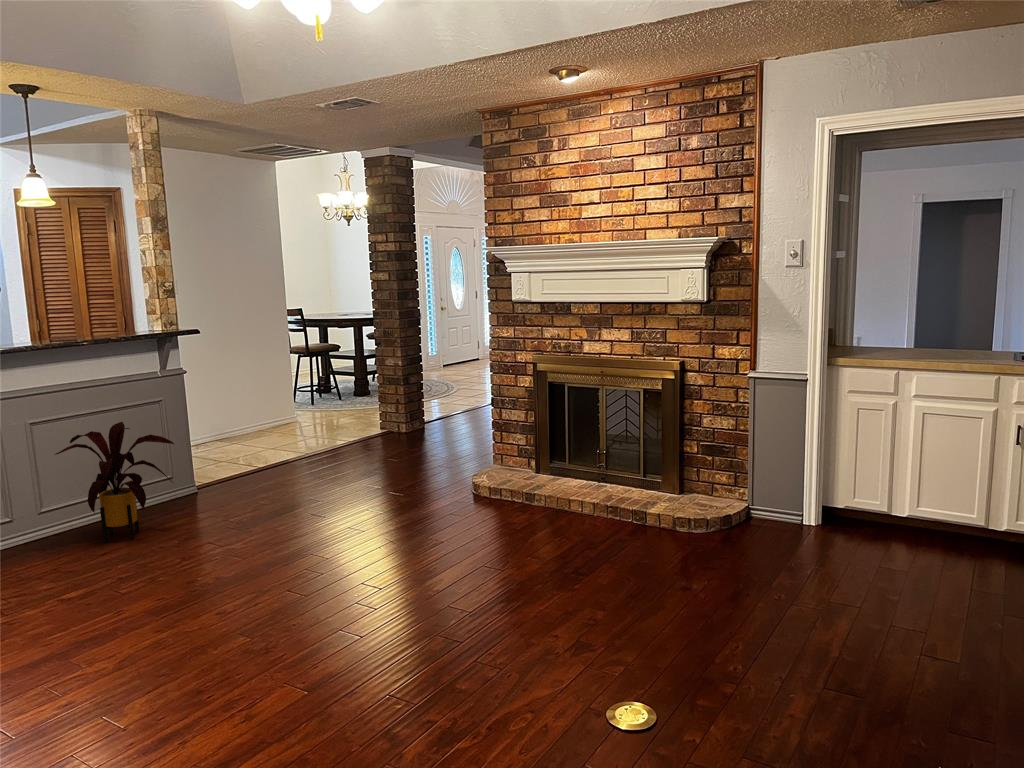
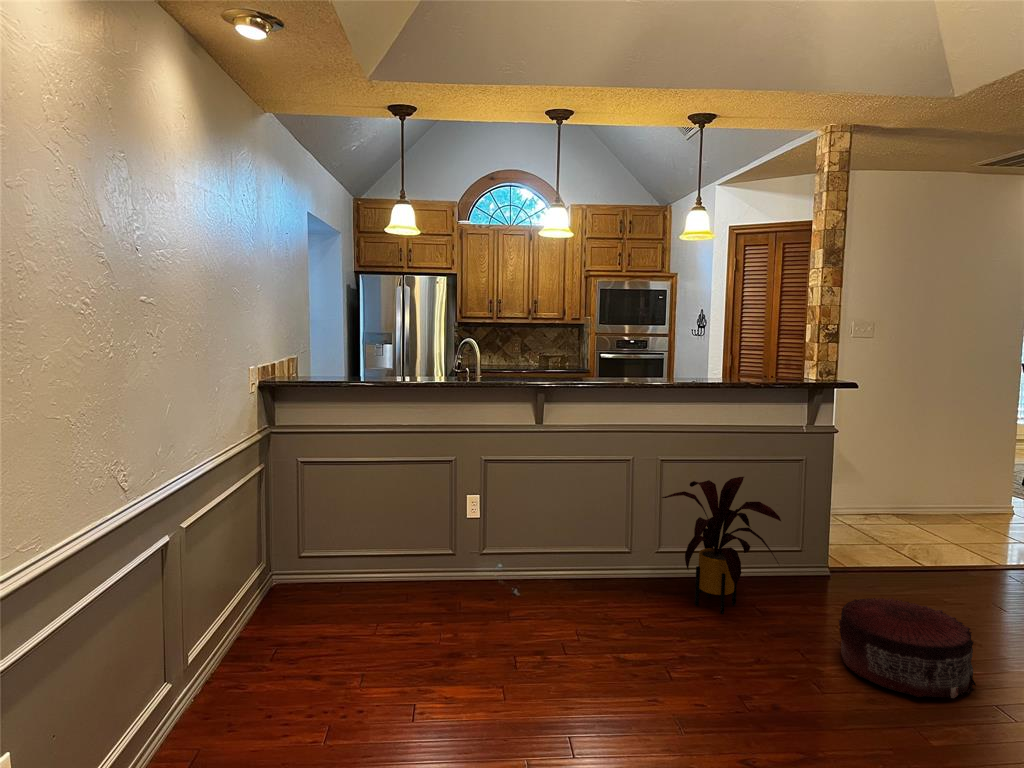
pouf: none [231,476,318,533] -> present [839,598,976,698]

